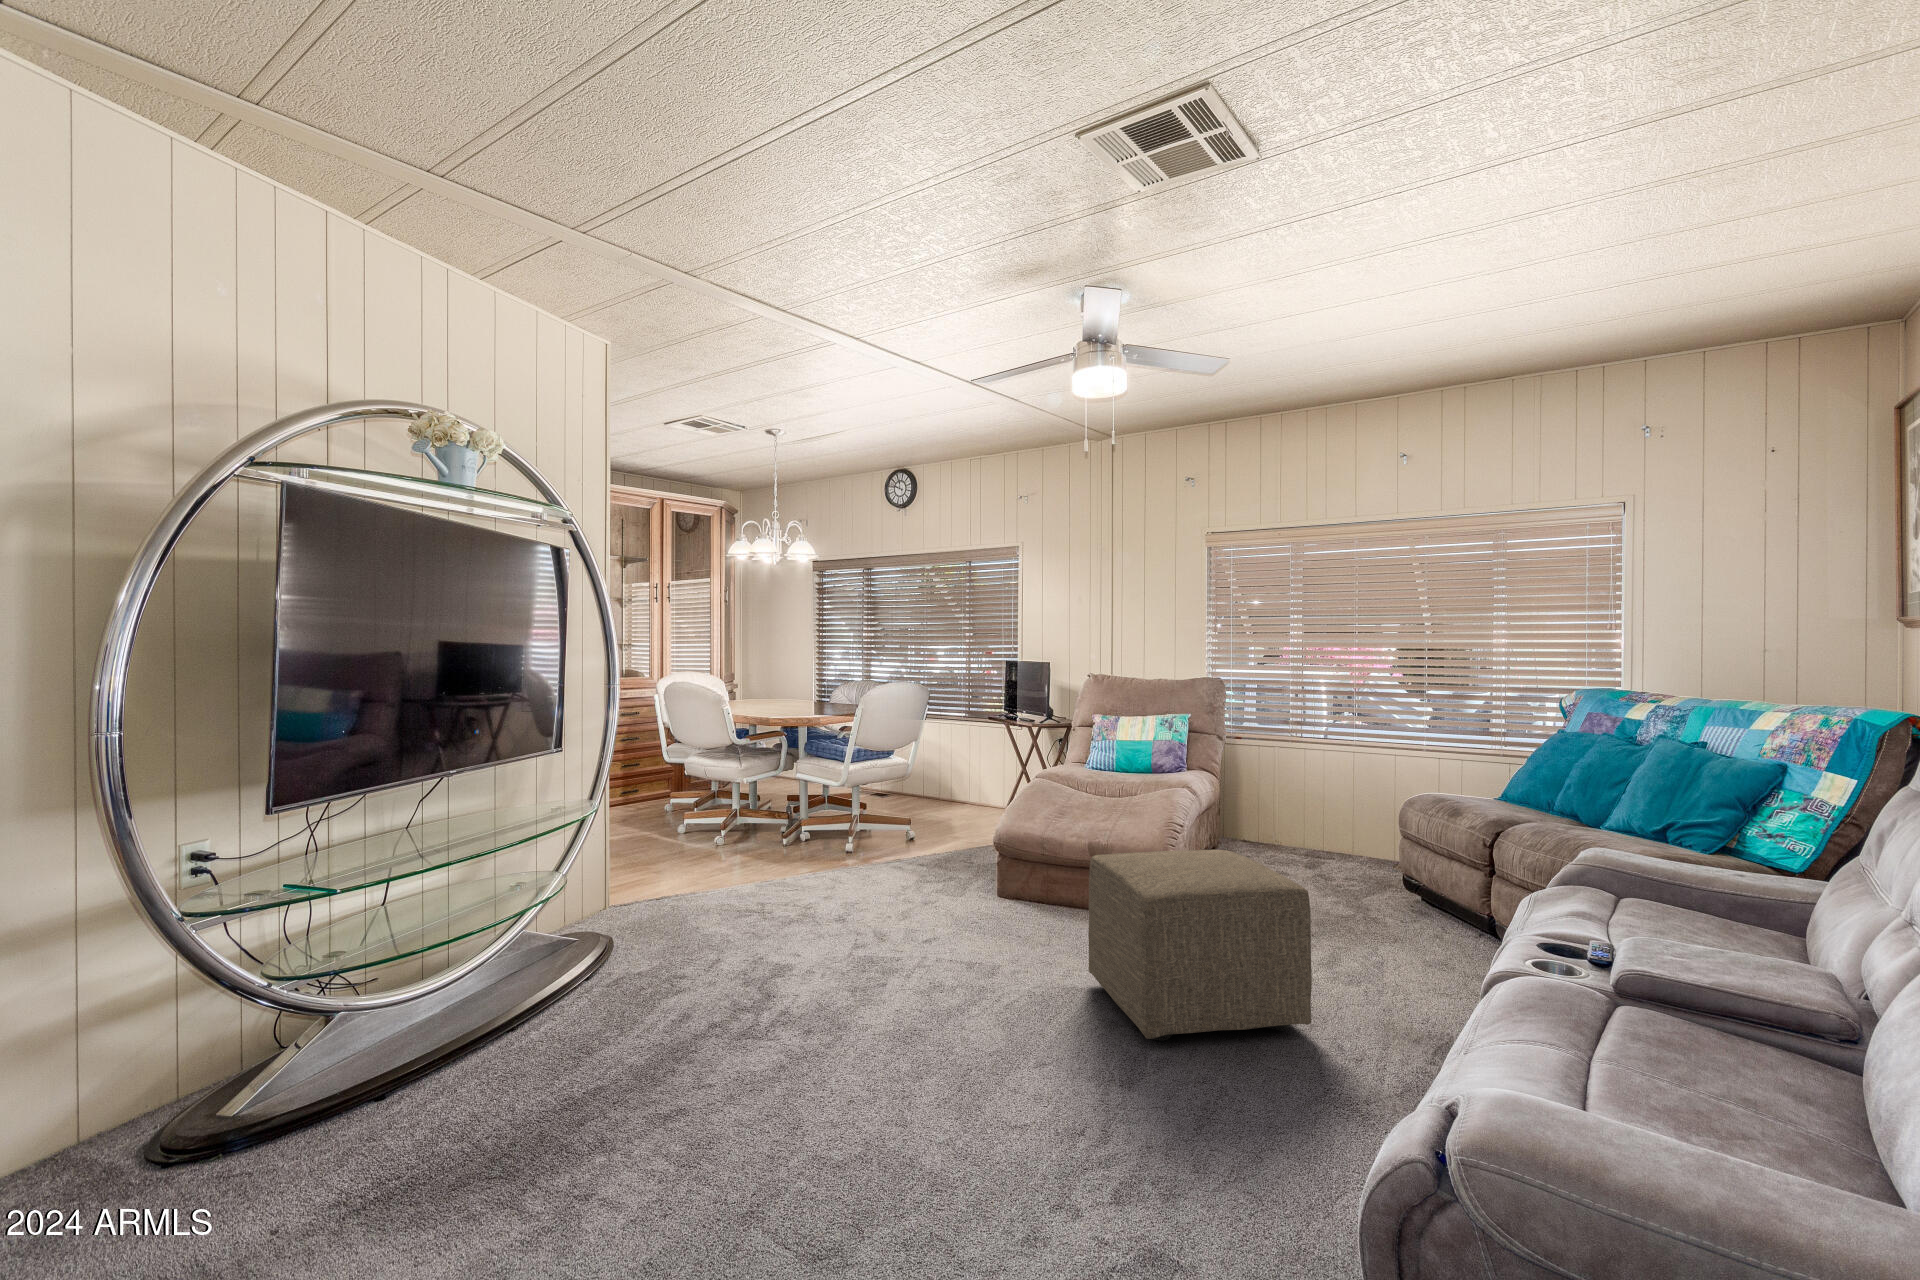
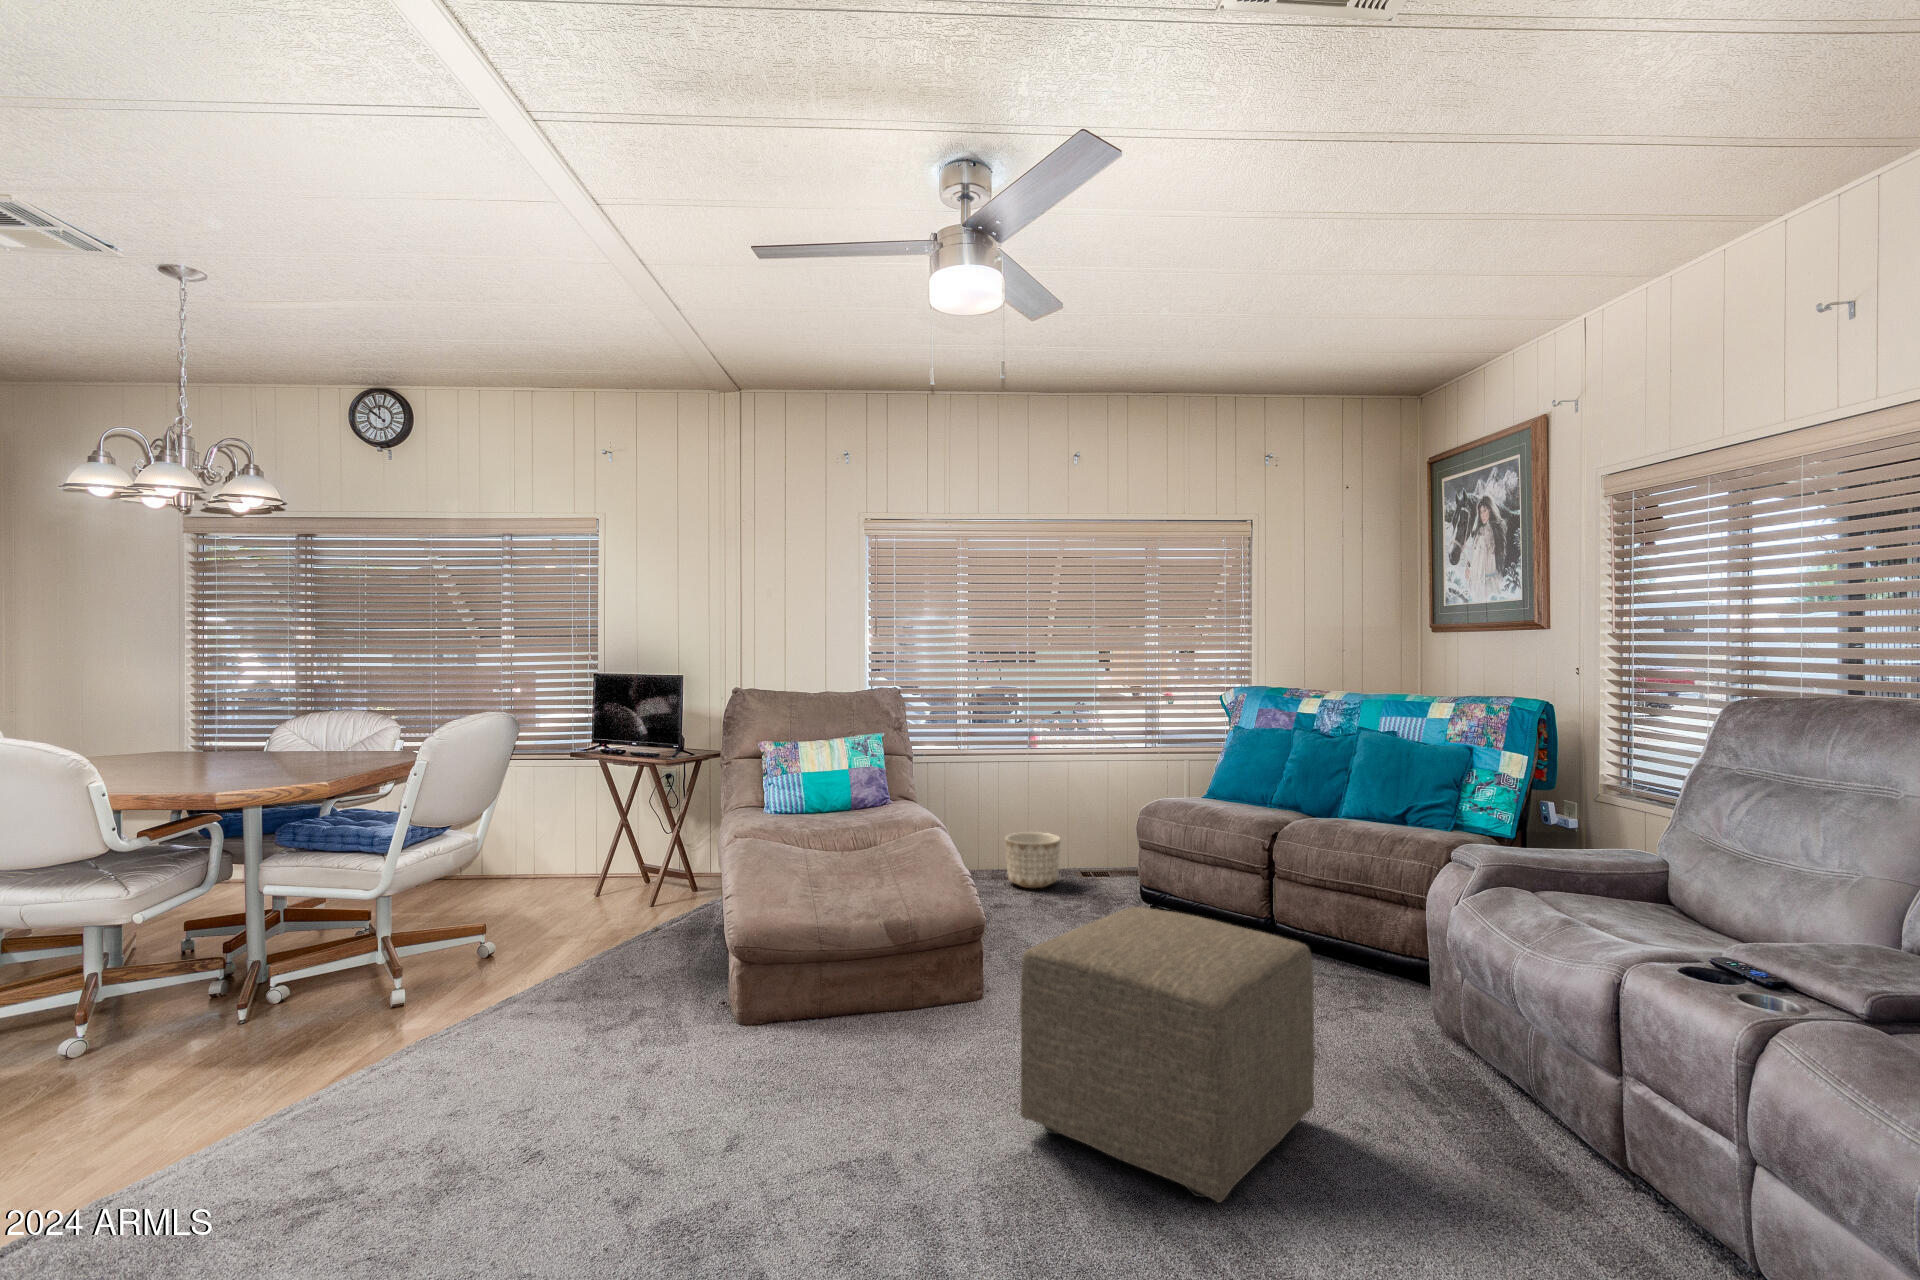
planter: none [1312,816,1367,866] -> present [1005,832,1060,888]

